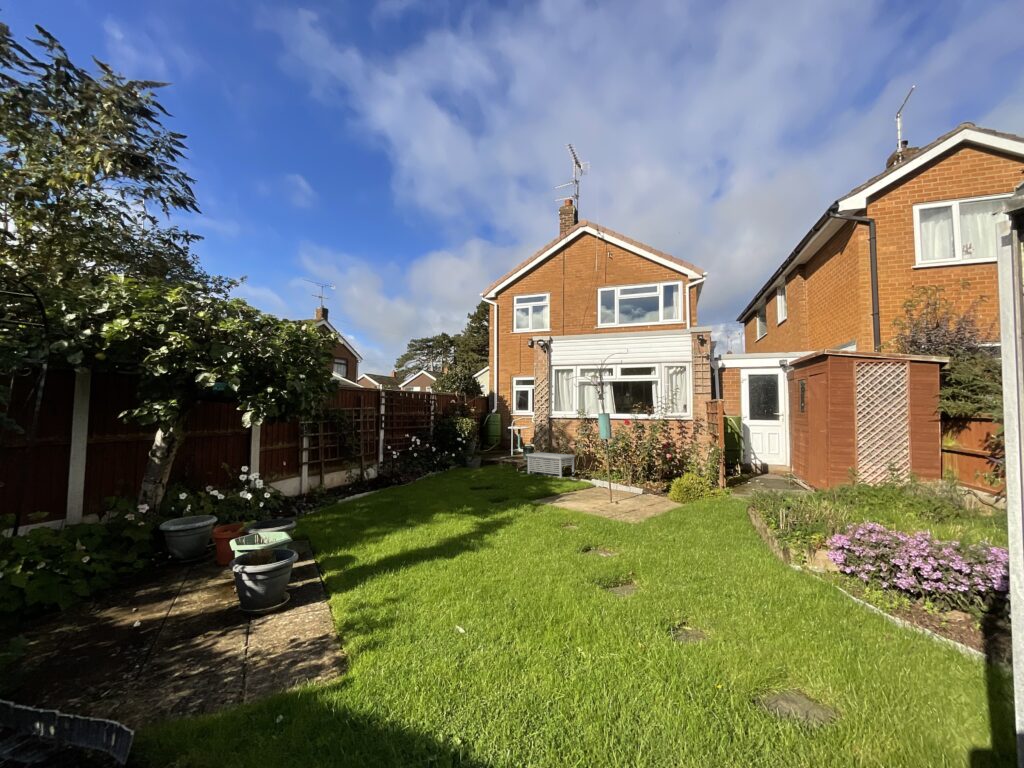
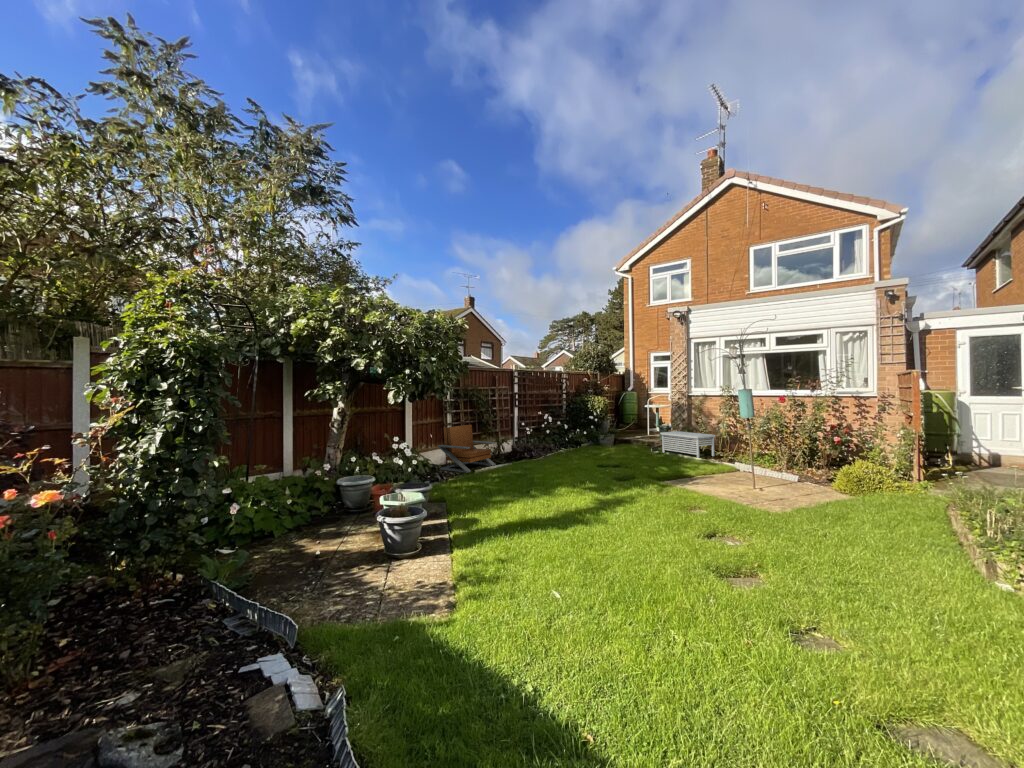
lounge chair: none [290,450,359,505] -> present [438,425,495,473]

